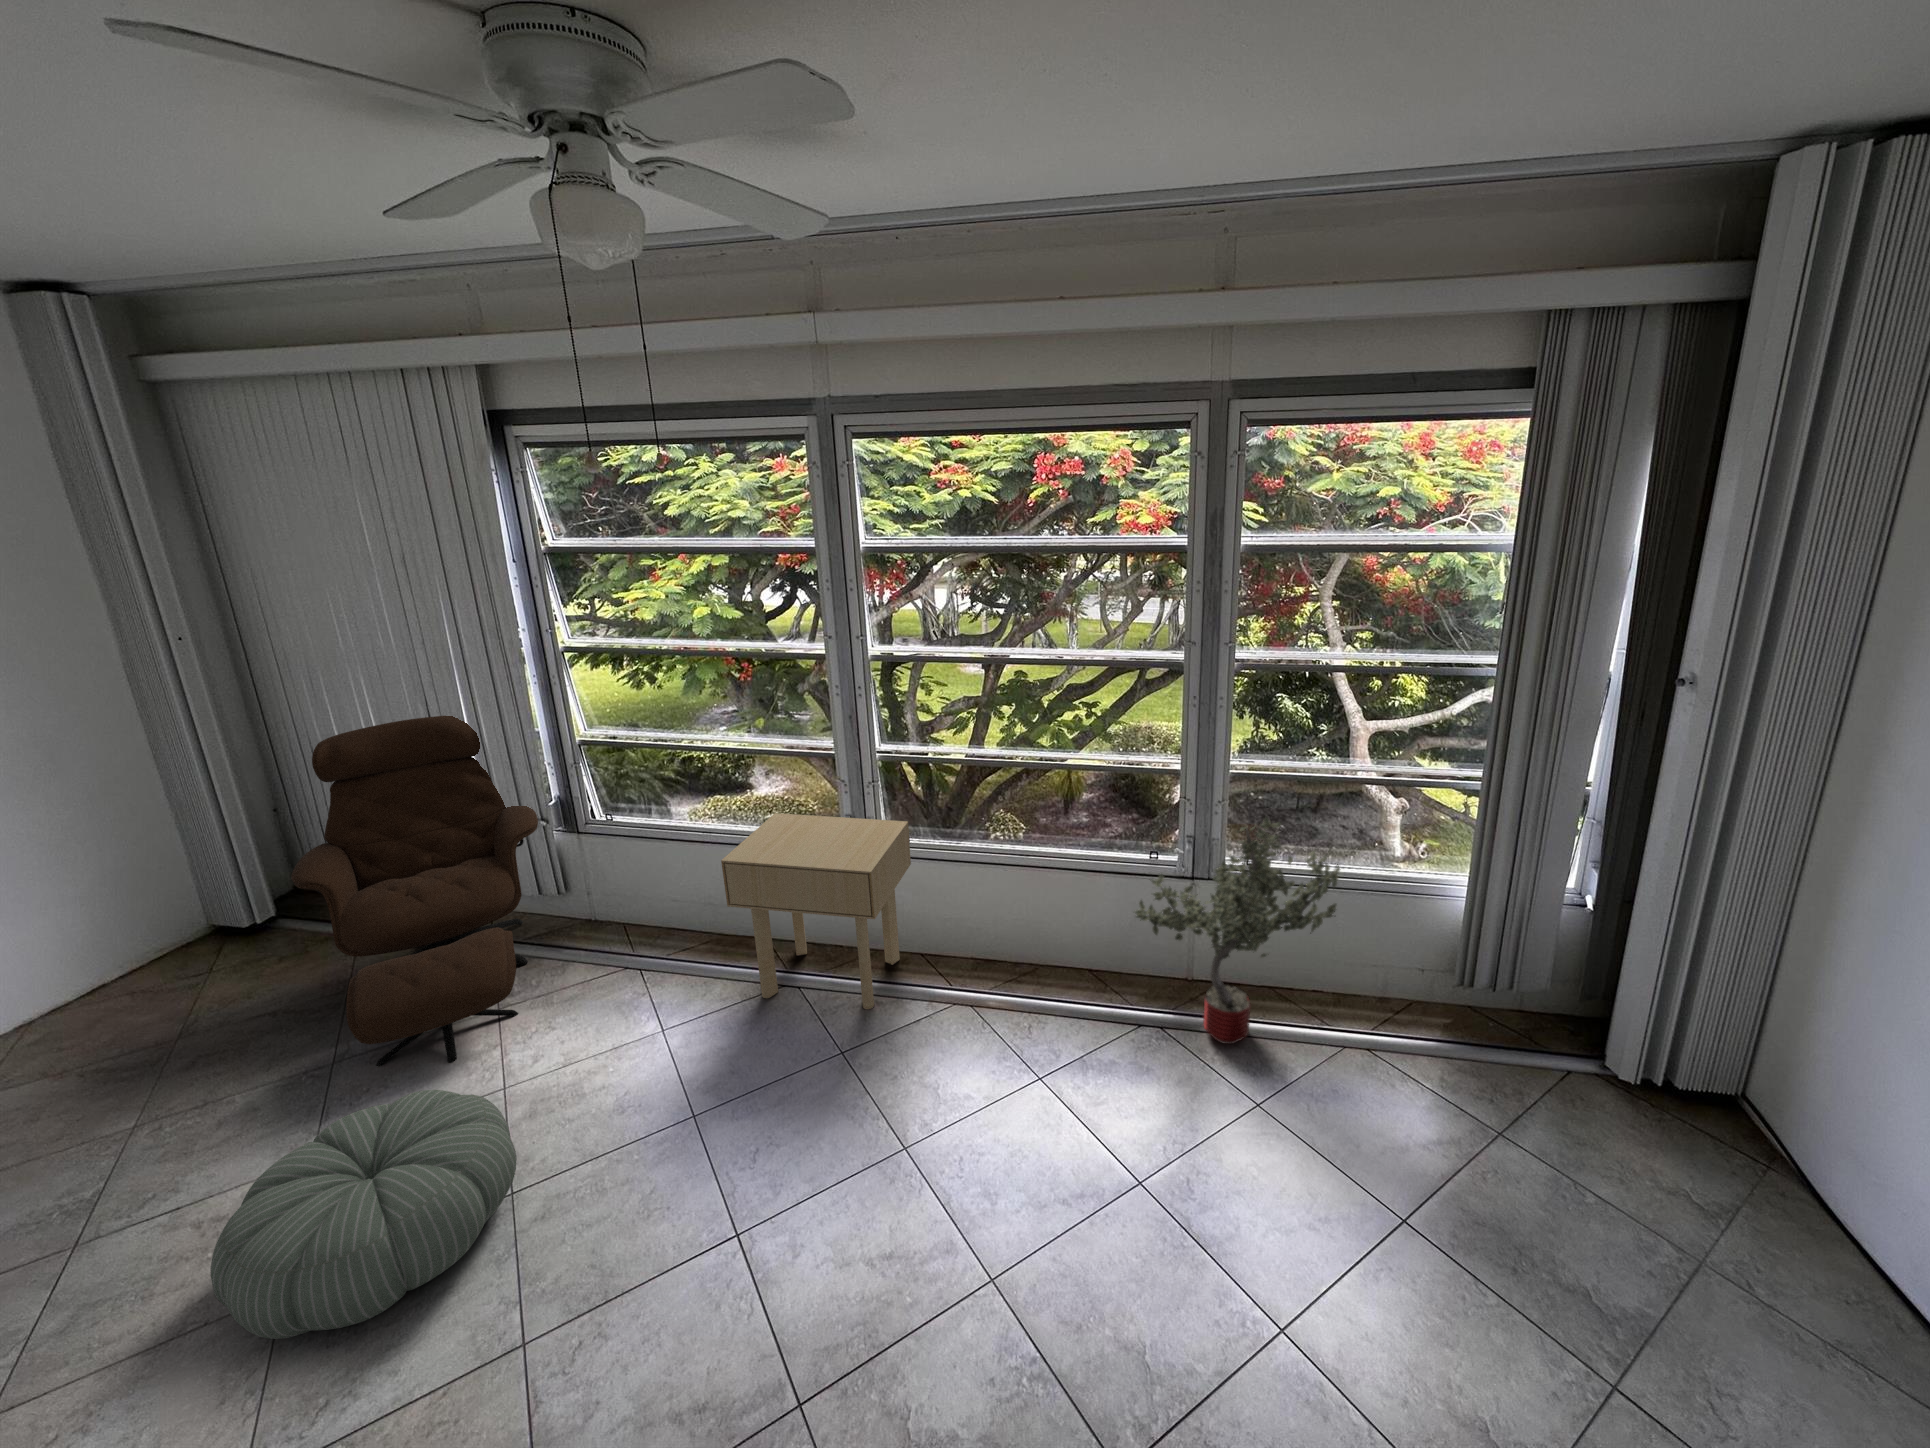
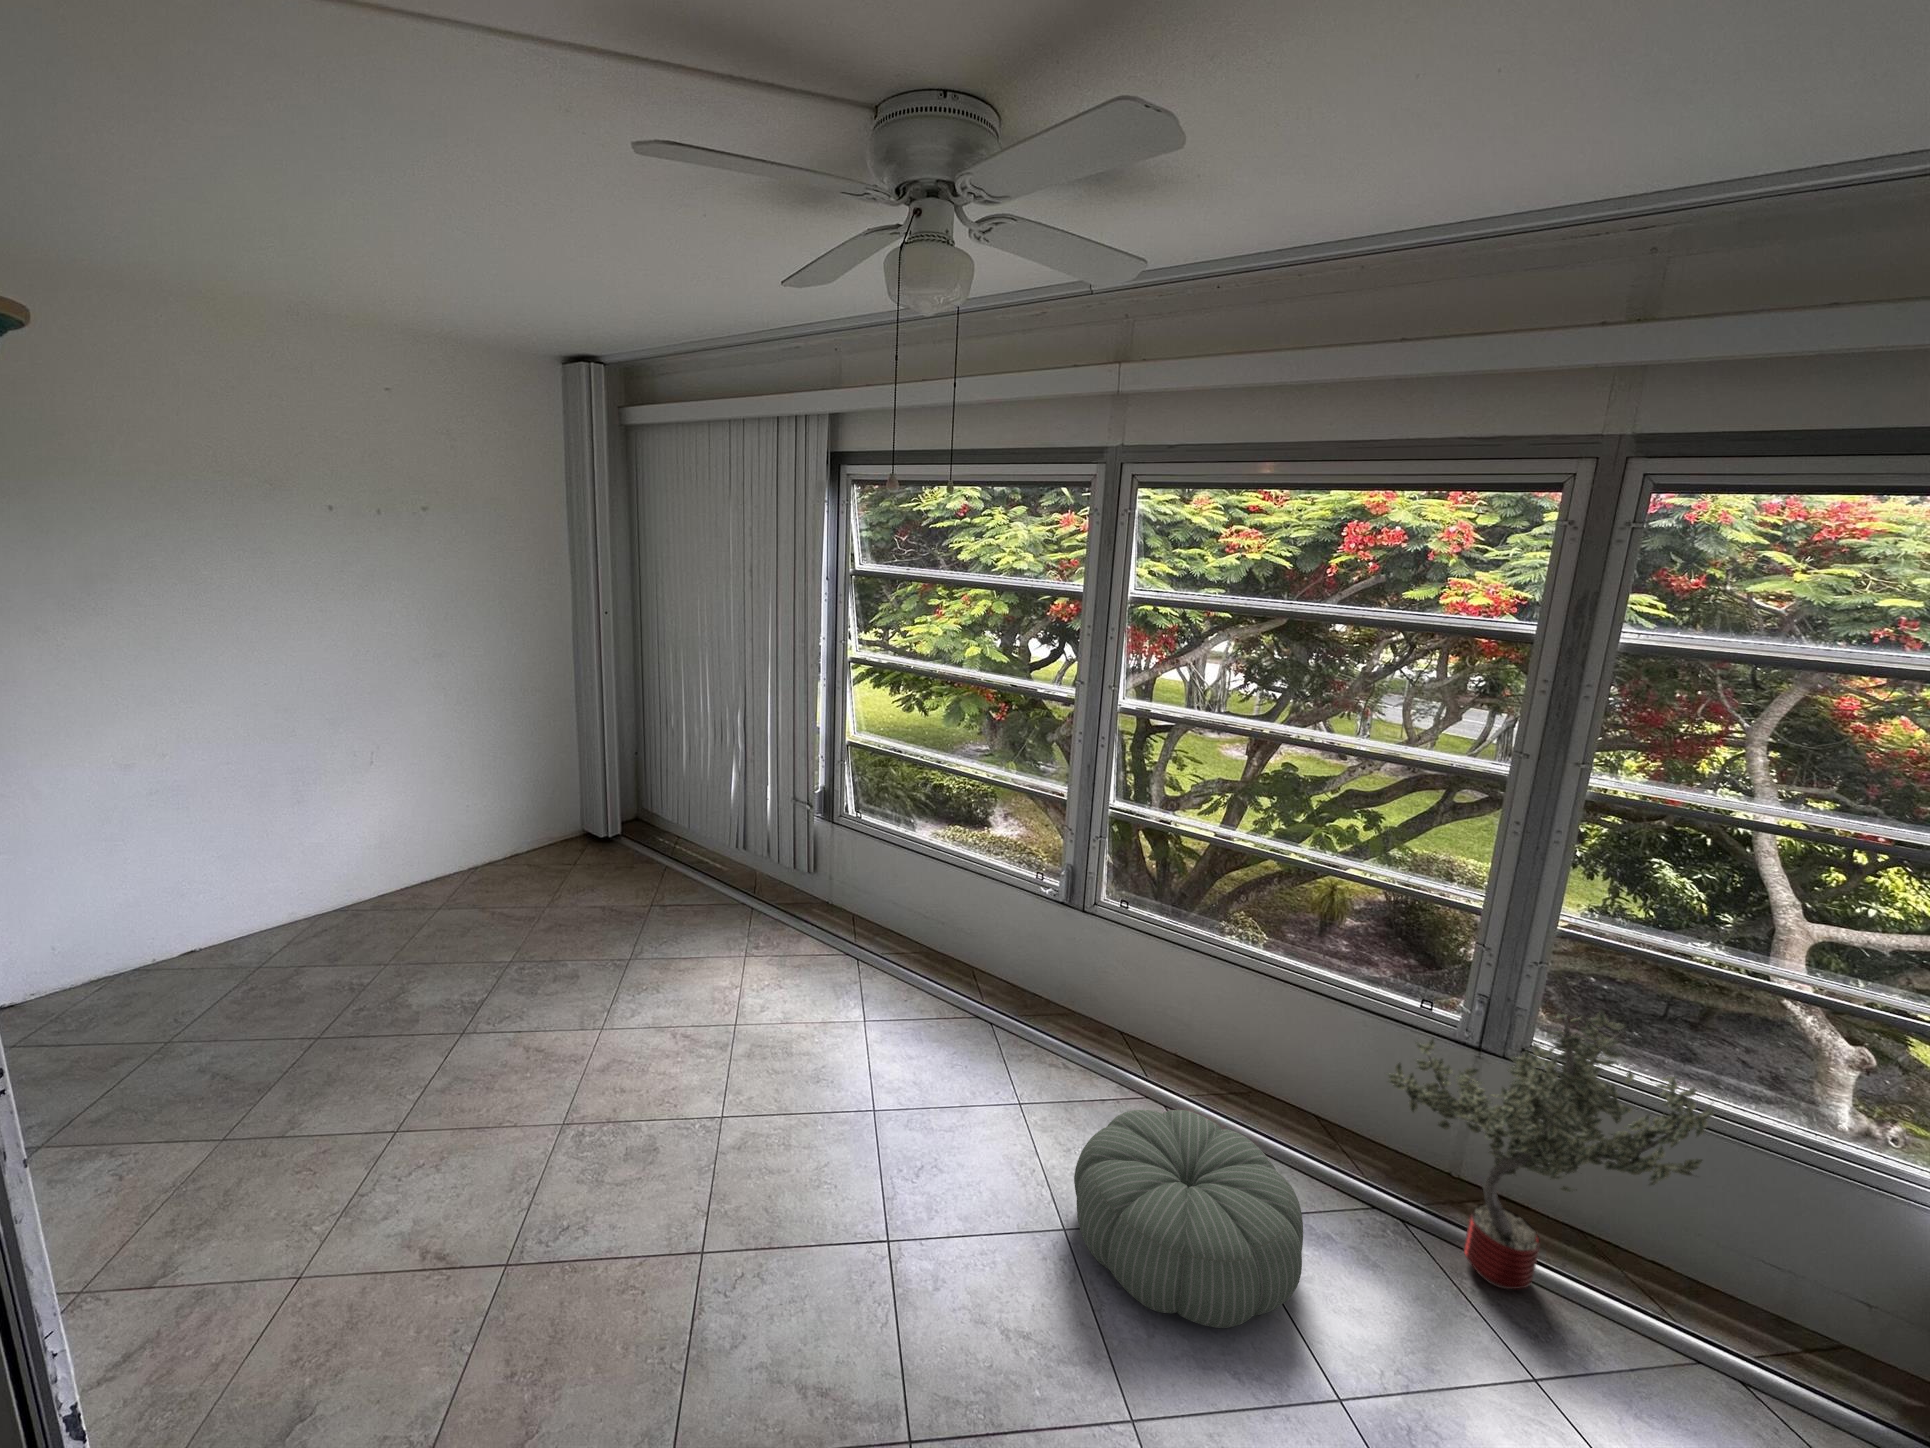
lounge chair: present [291,716,538,1066] -> none [640,704,808,996]
side table: present [721,813,911,1009] -> none [946,853,1135,1078]
pouf: present [211,1090,517,1339] -> present [1074,1110,1303,1328]

